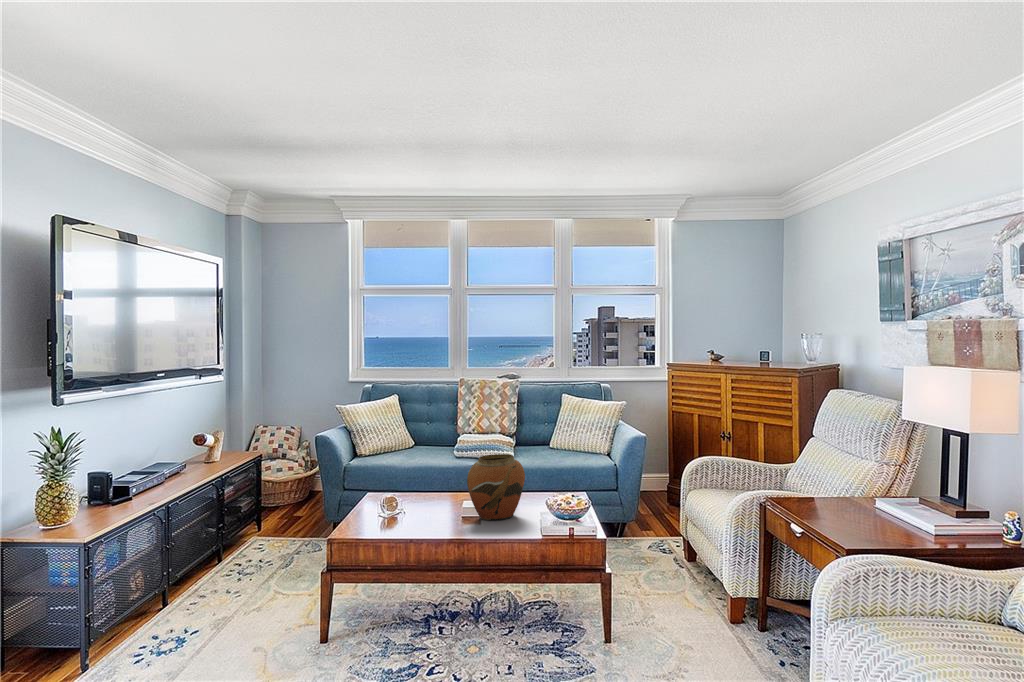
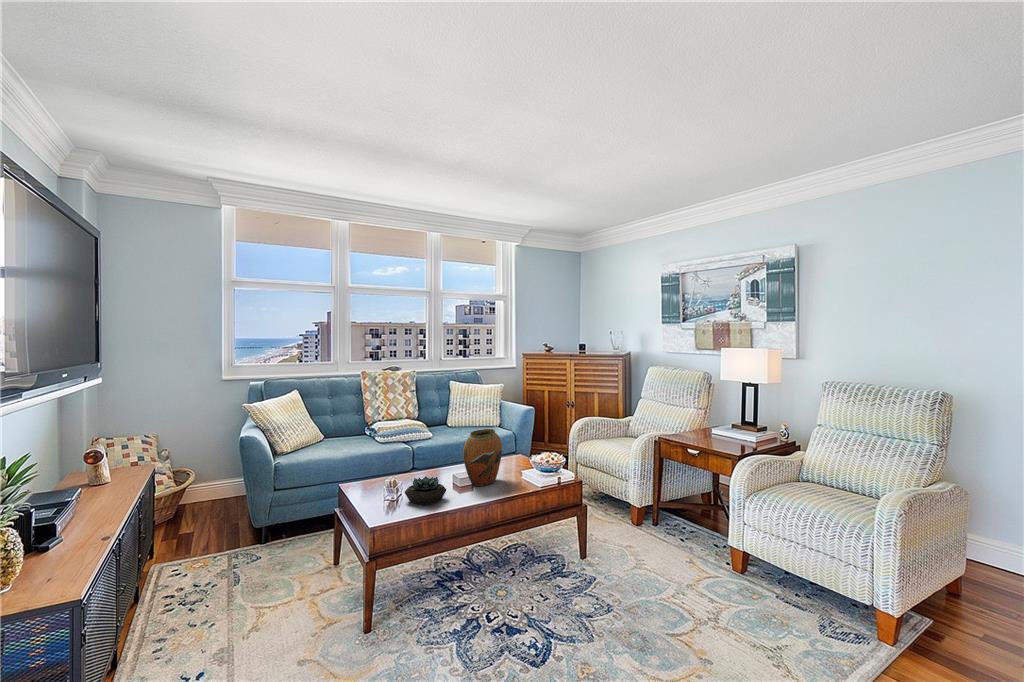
succulent plant: none [394,497,435,529] -> present [405,476,446,506]

